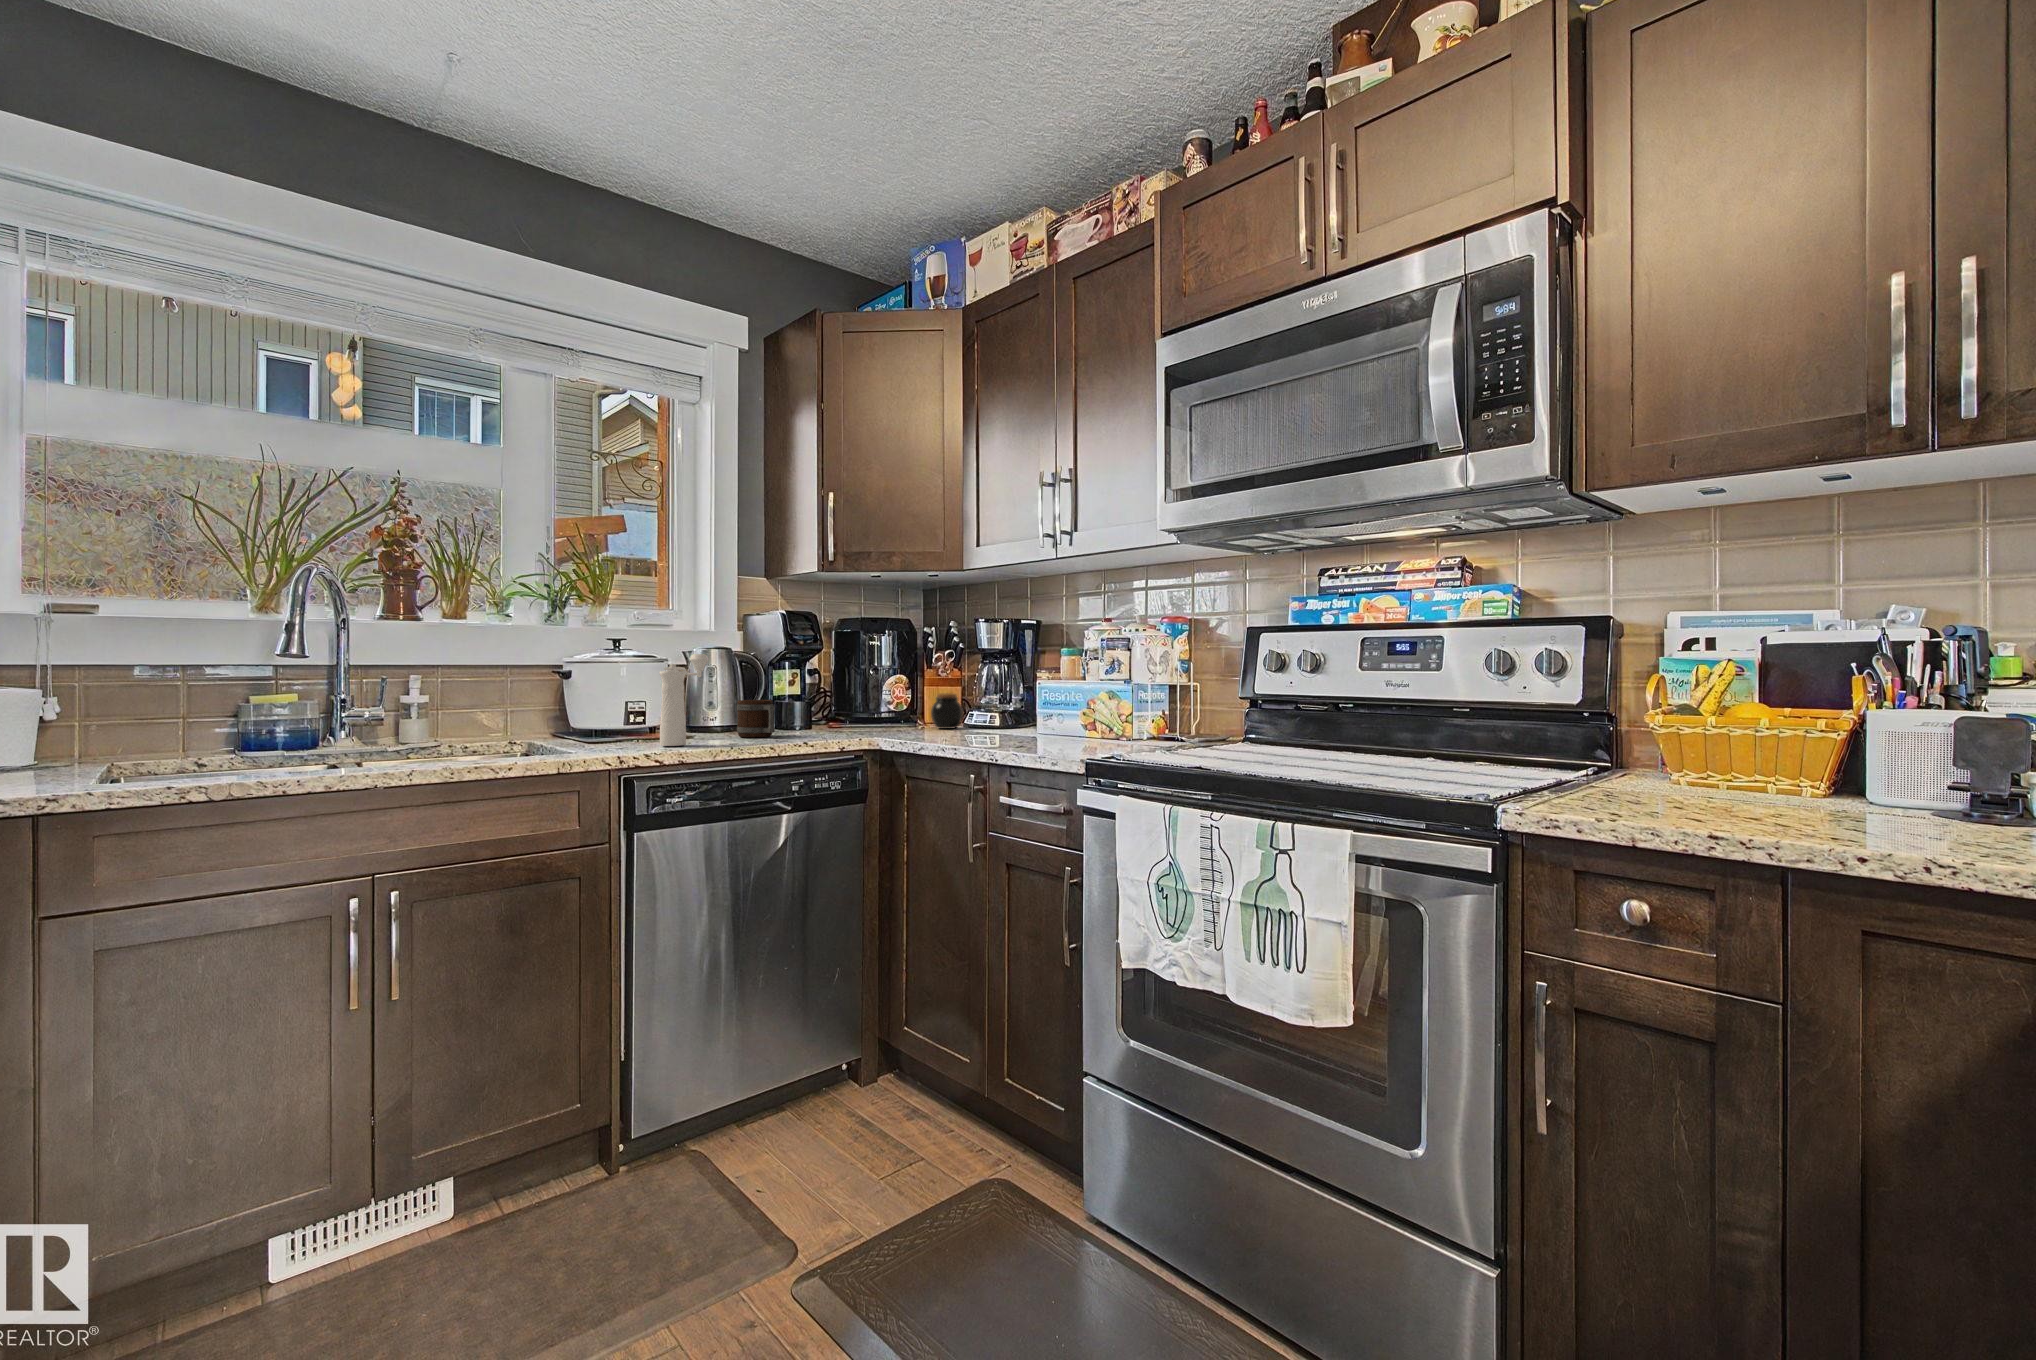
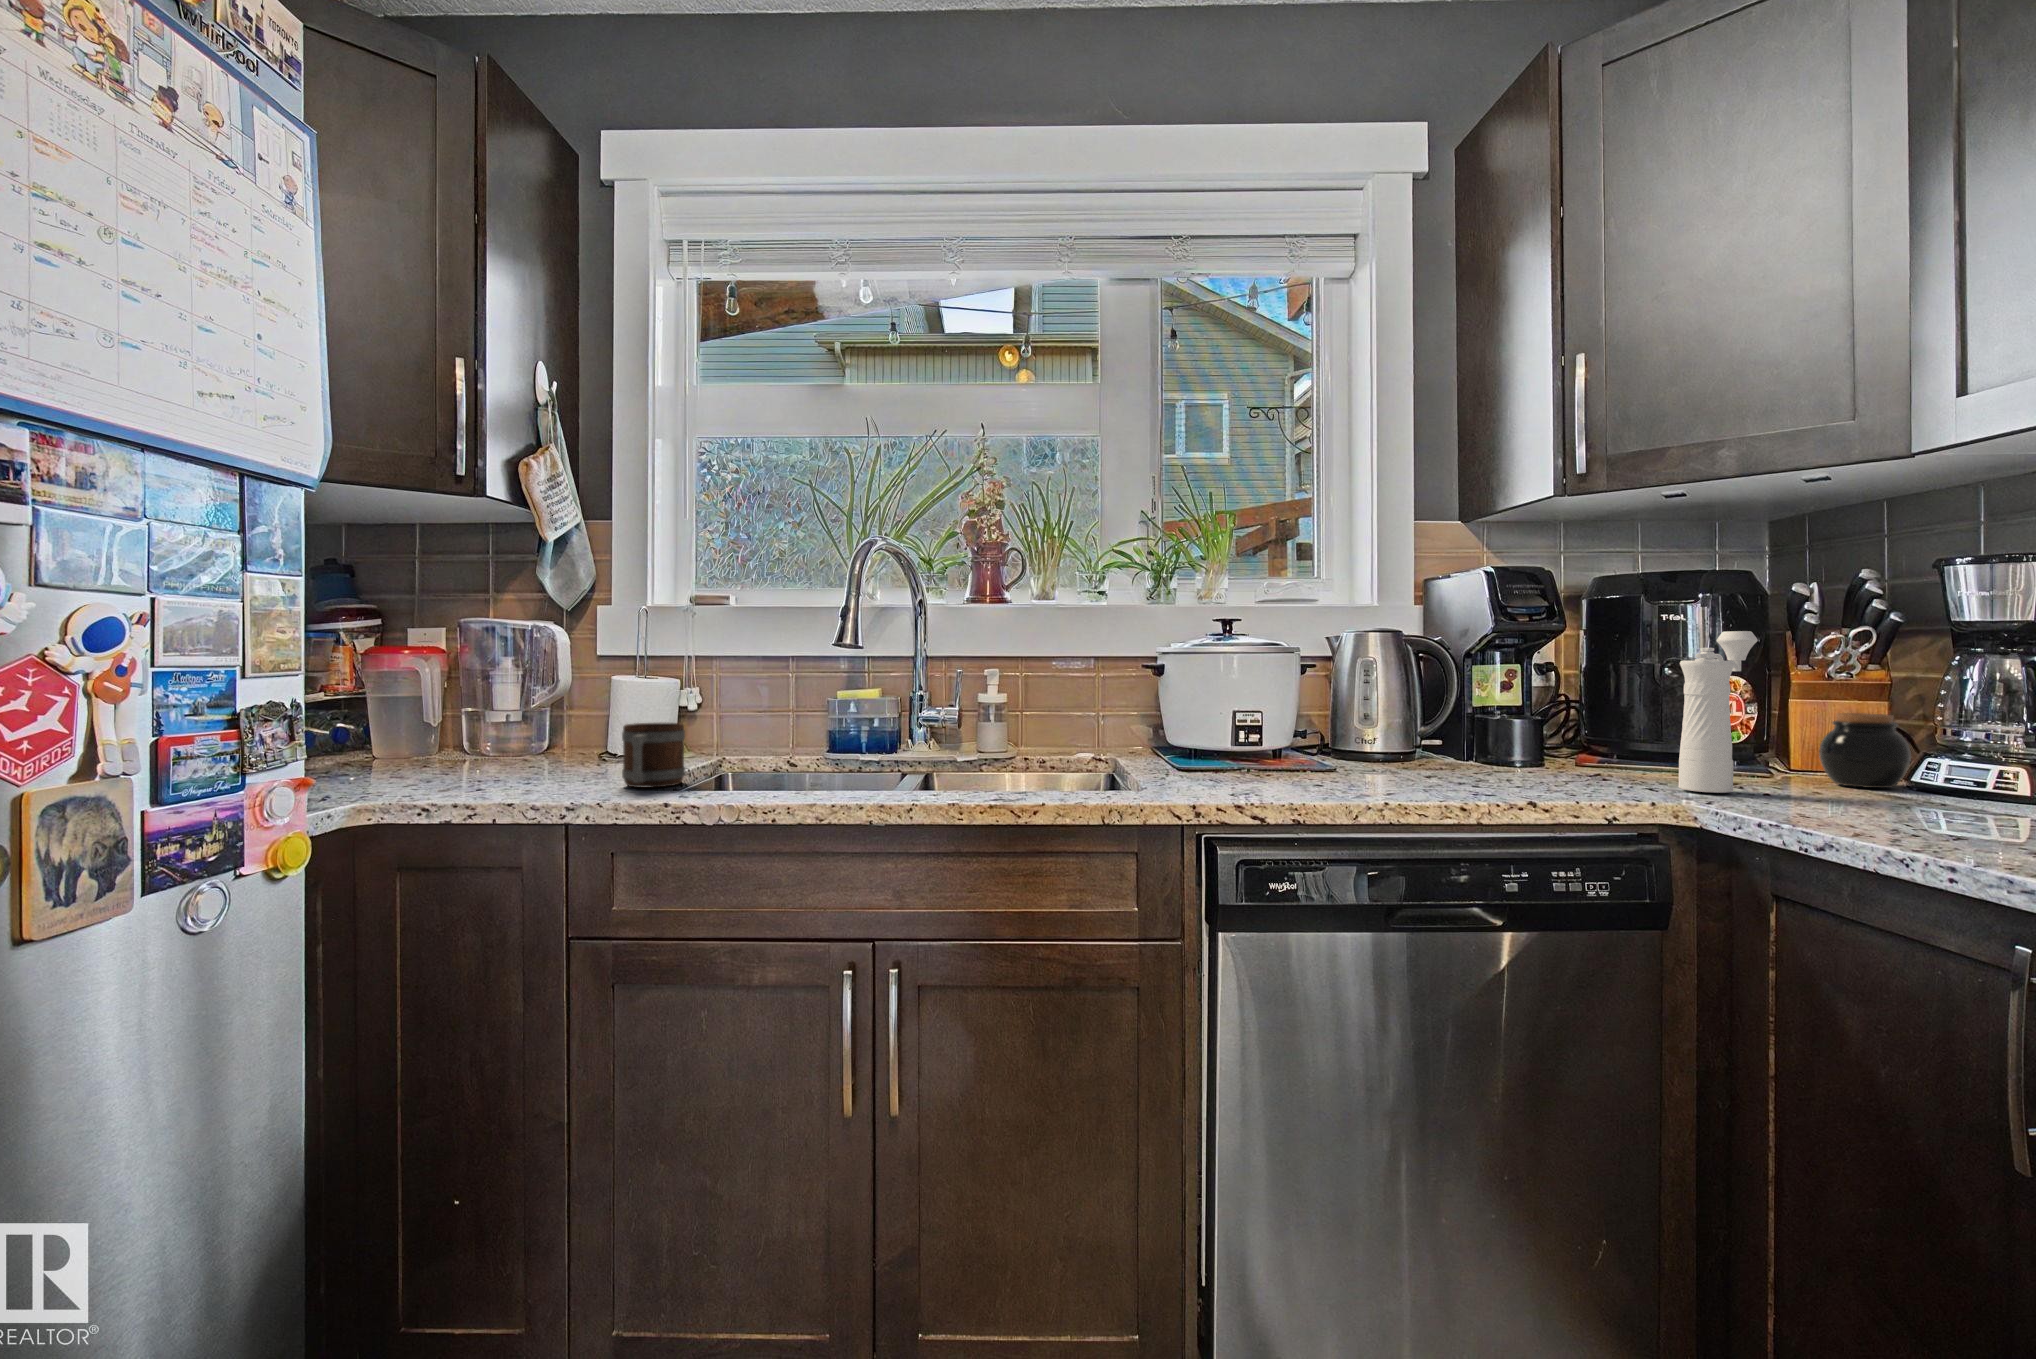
pepper mill: present [660,654,709,746] -> present [1679,631,1758,793]
mug: present [737,700,775,737] -> present [622,723,685,788]

